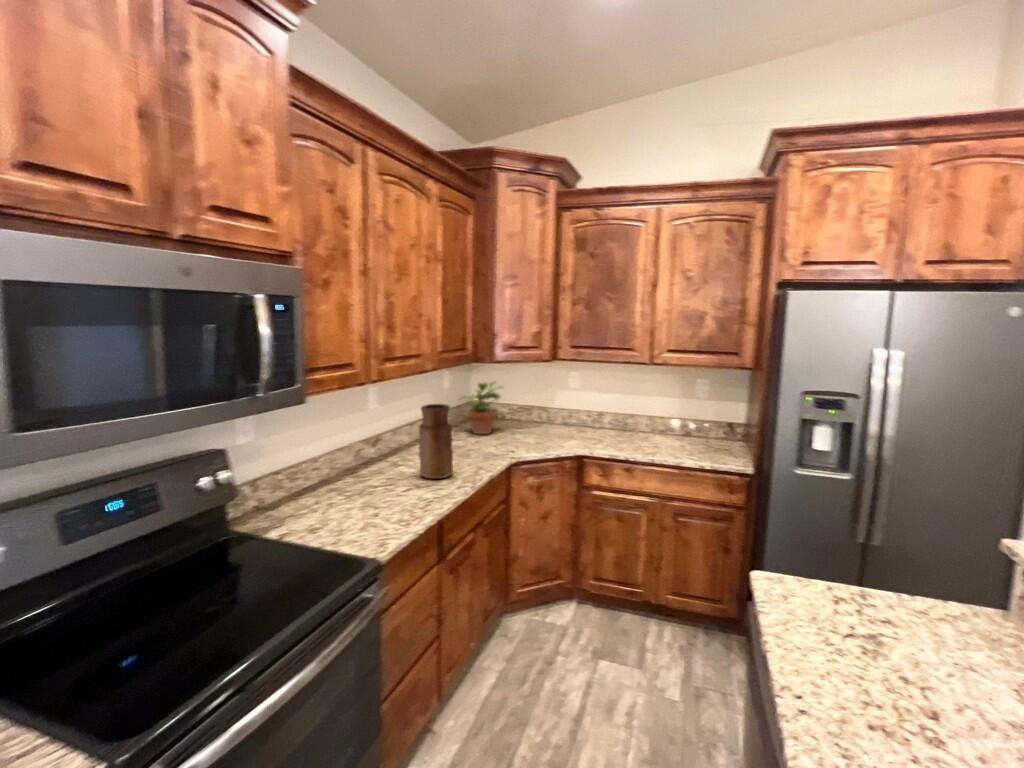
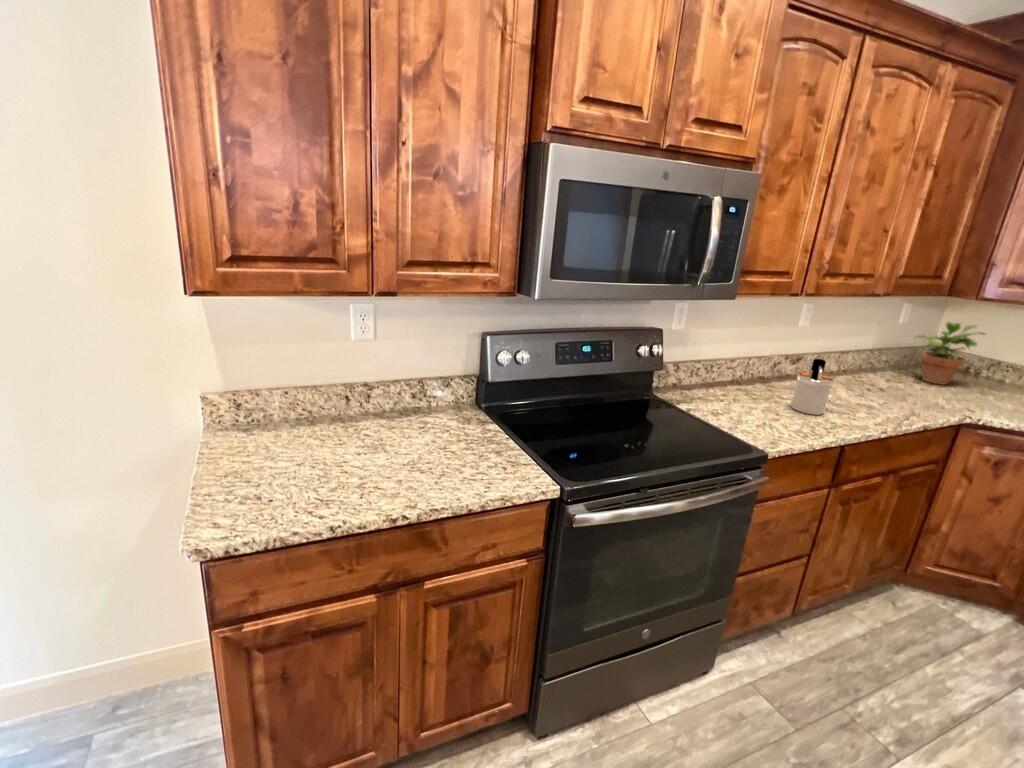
vase: present [419,404,453,479] -> none [836,330,893,411]
soap dispenser: none [383,441,416,497] -> present [791,359,834,415]

